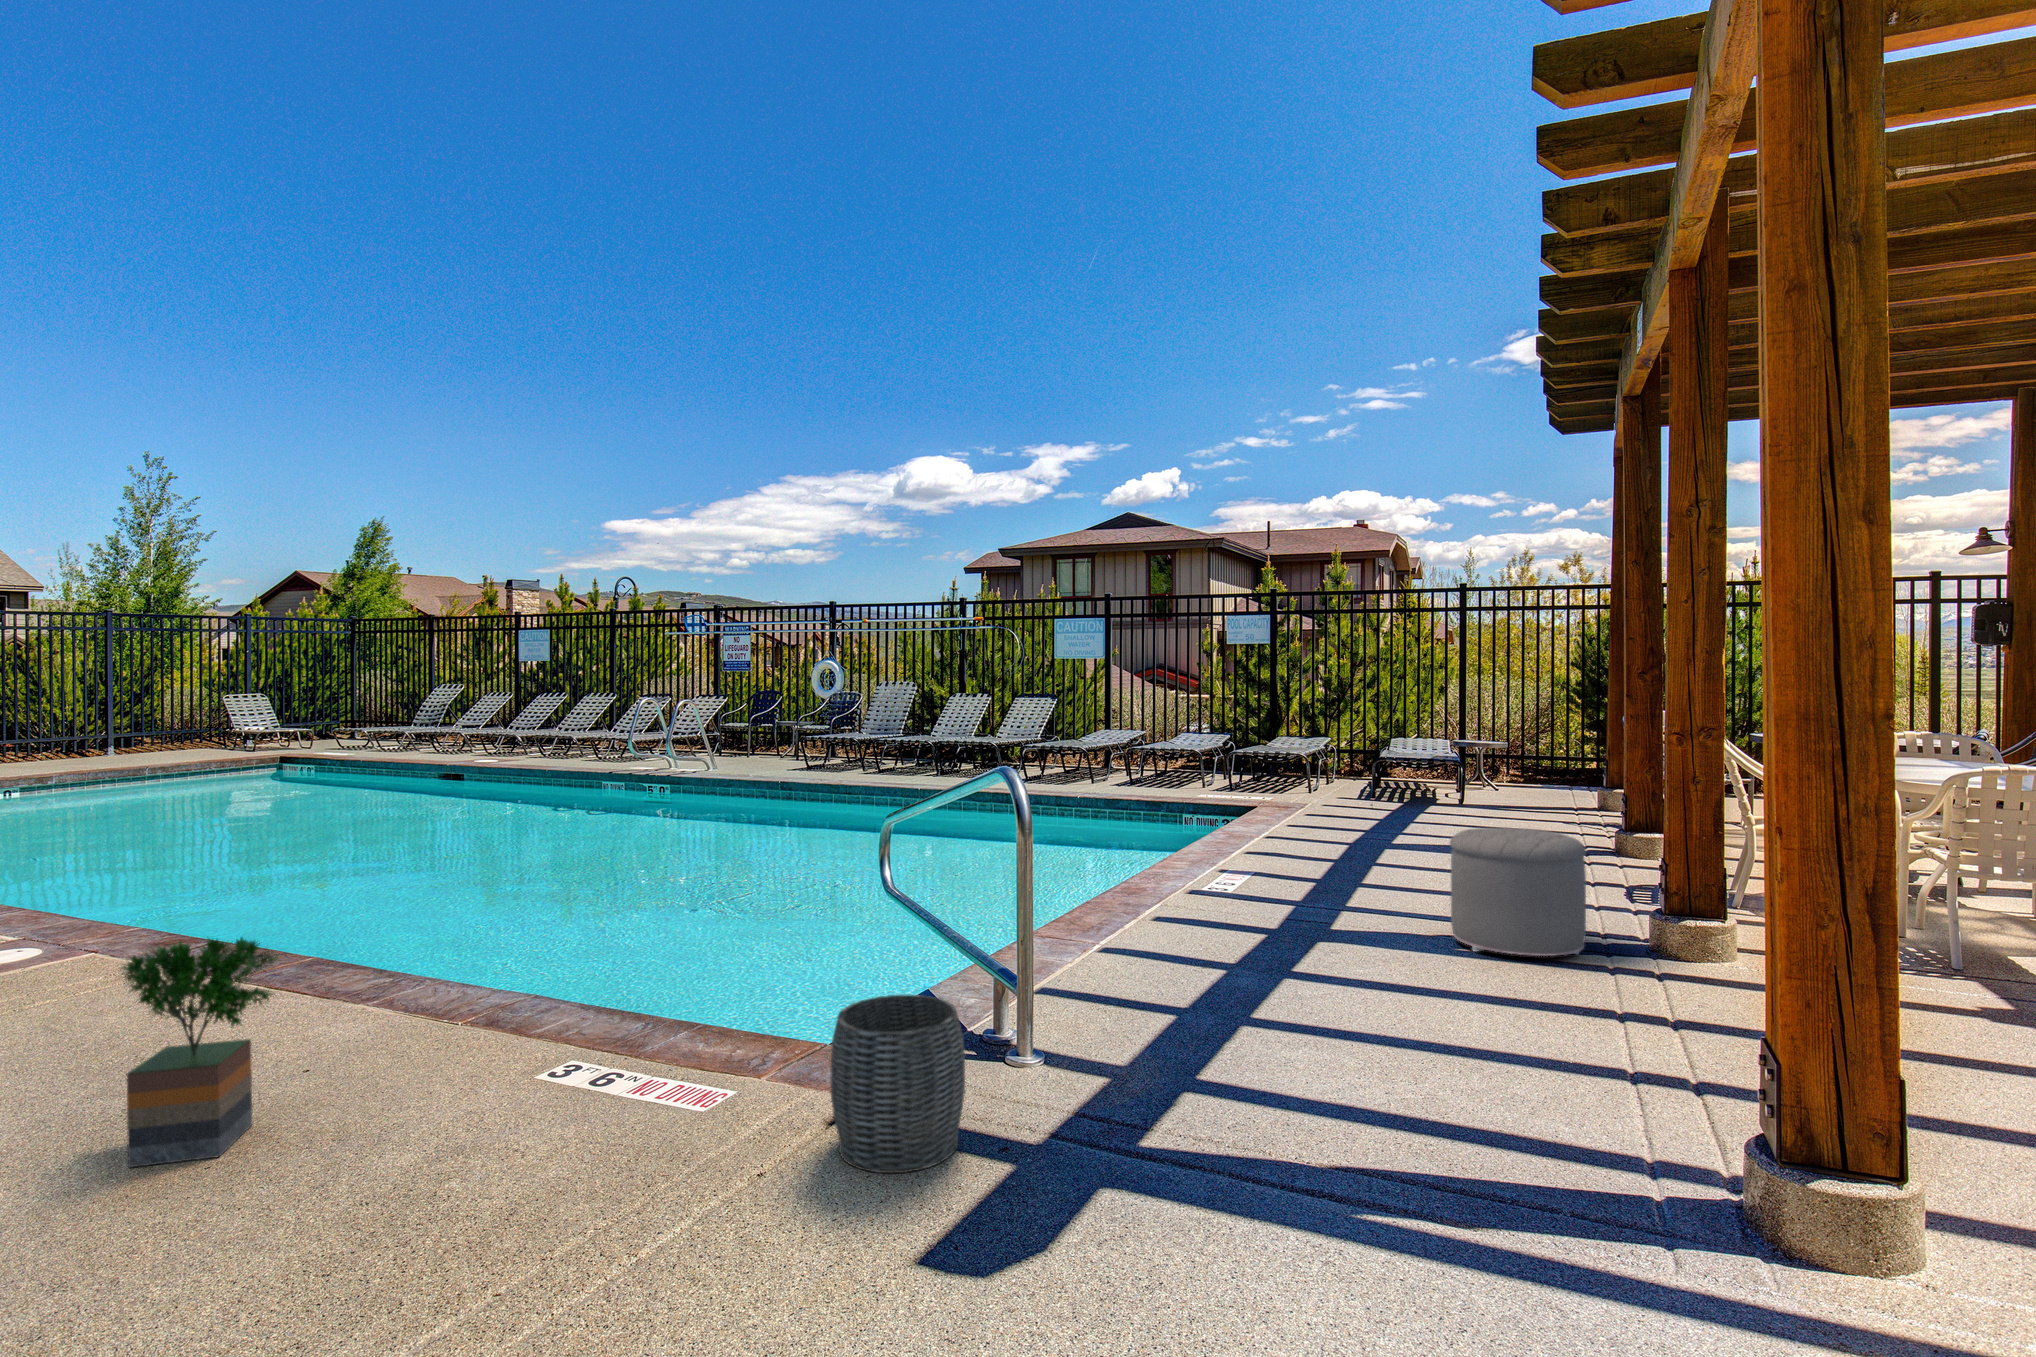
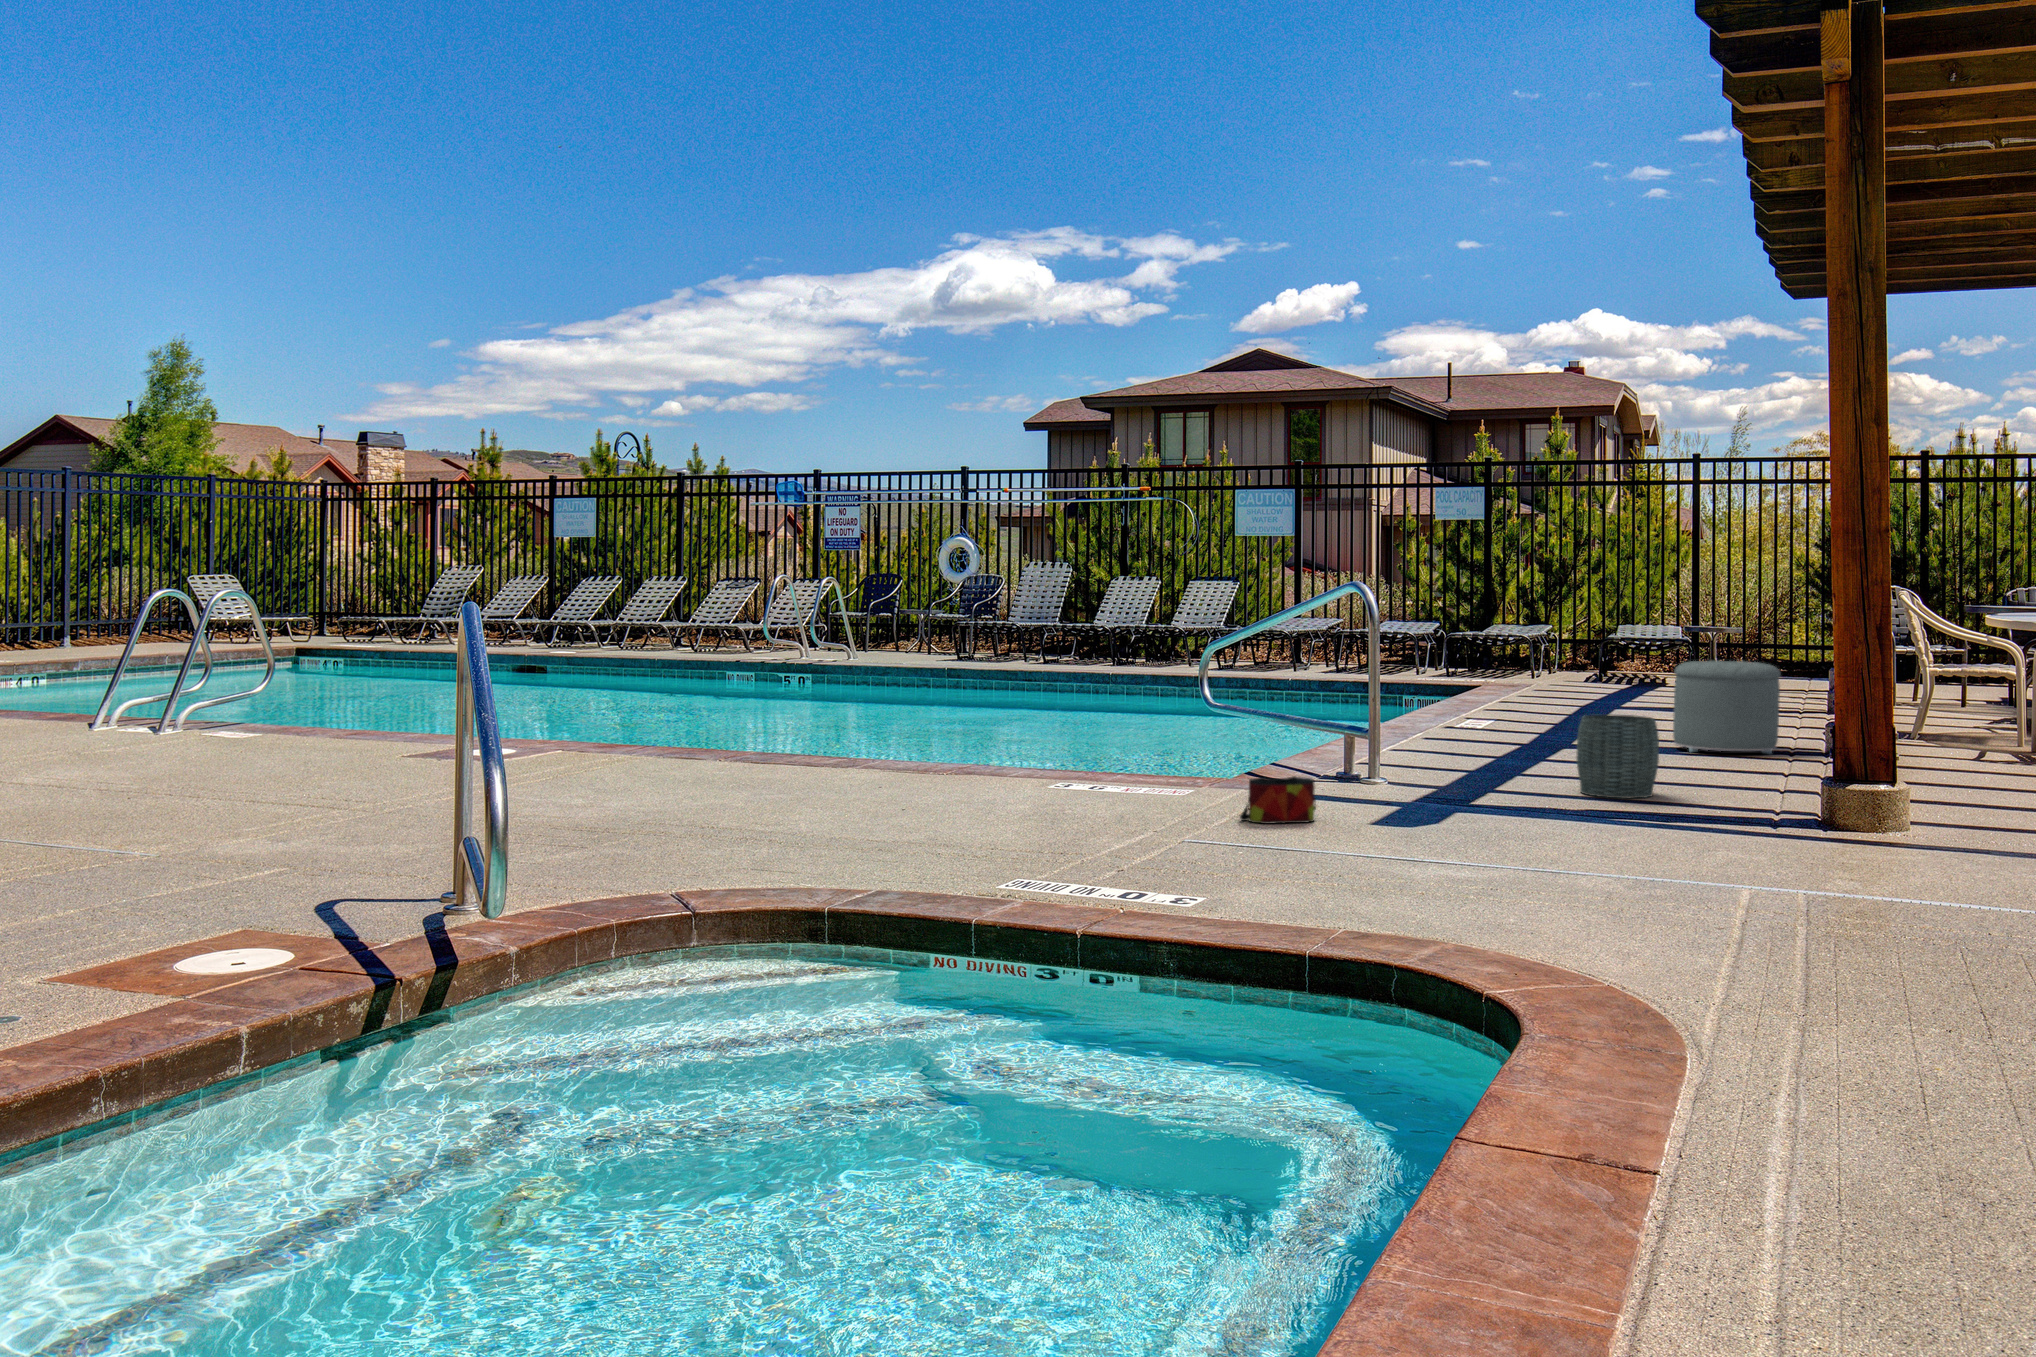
potted tree: present [120,937,277,1168] -> none [880,675,966,800]
woven basket: present [830,995,965,1173] -> present [1577,714,1659,798]
bag: none [595,1189,765,1316] -> present [1240,776,1316,824]

